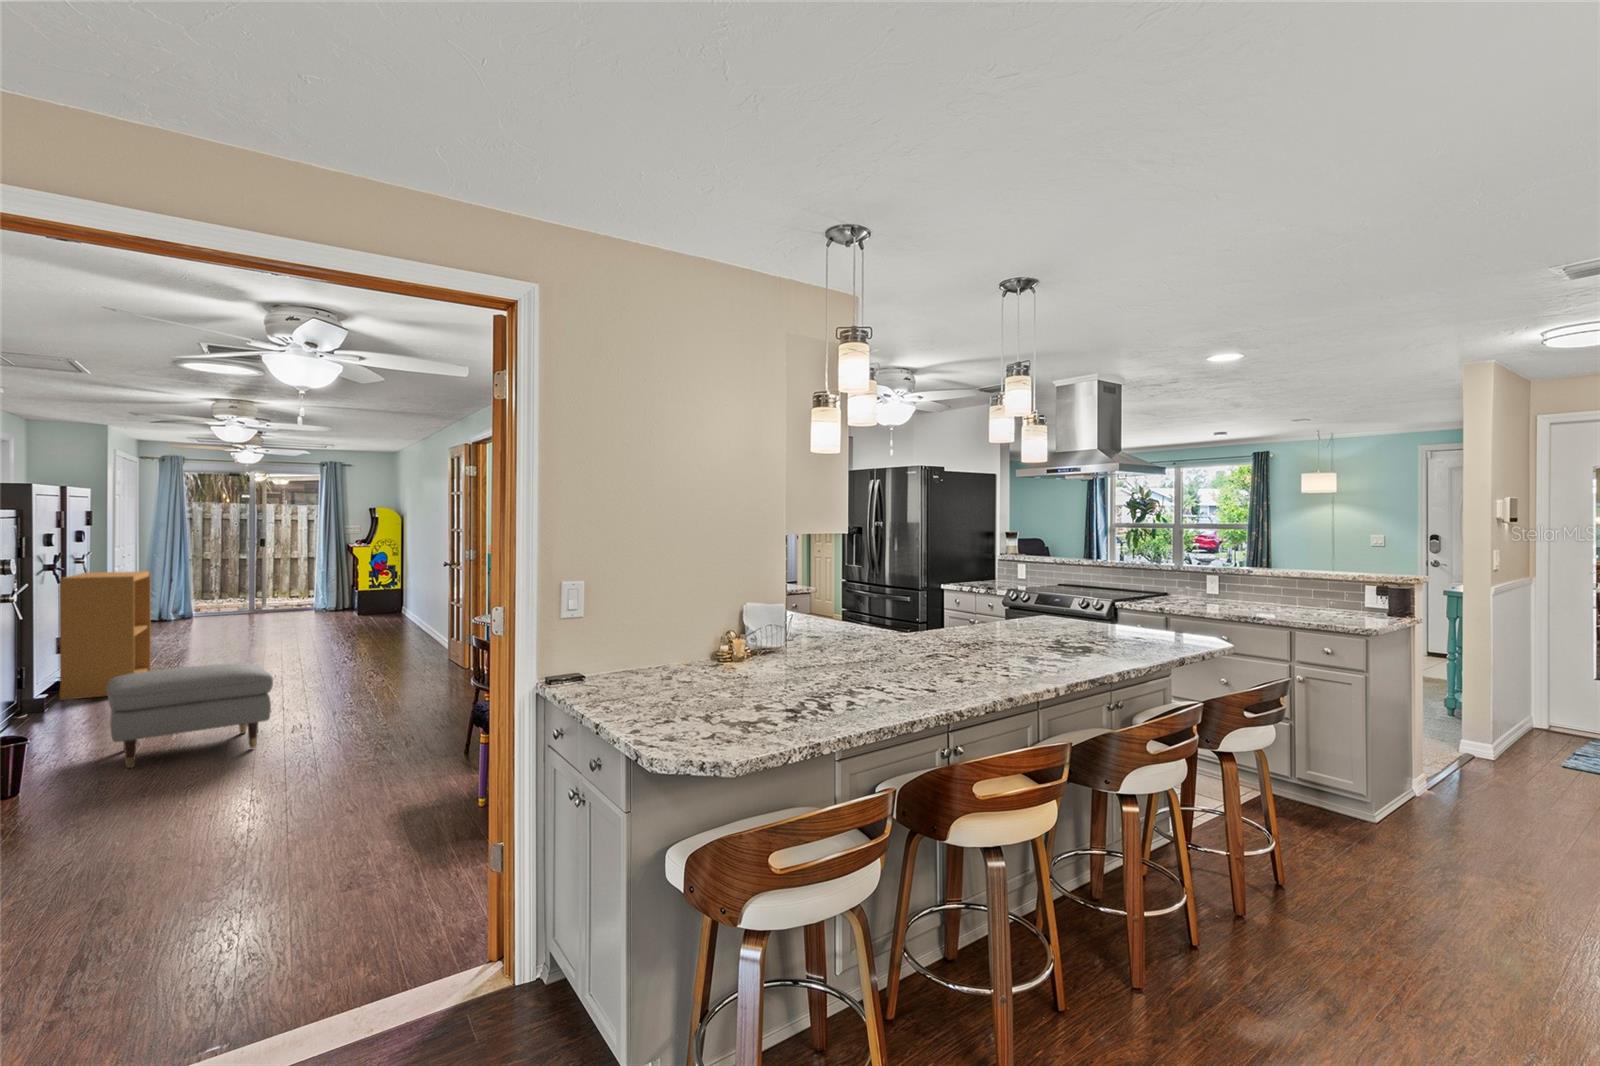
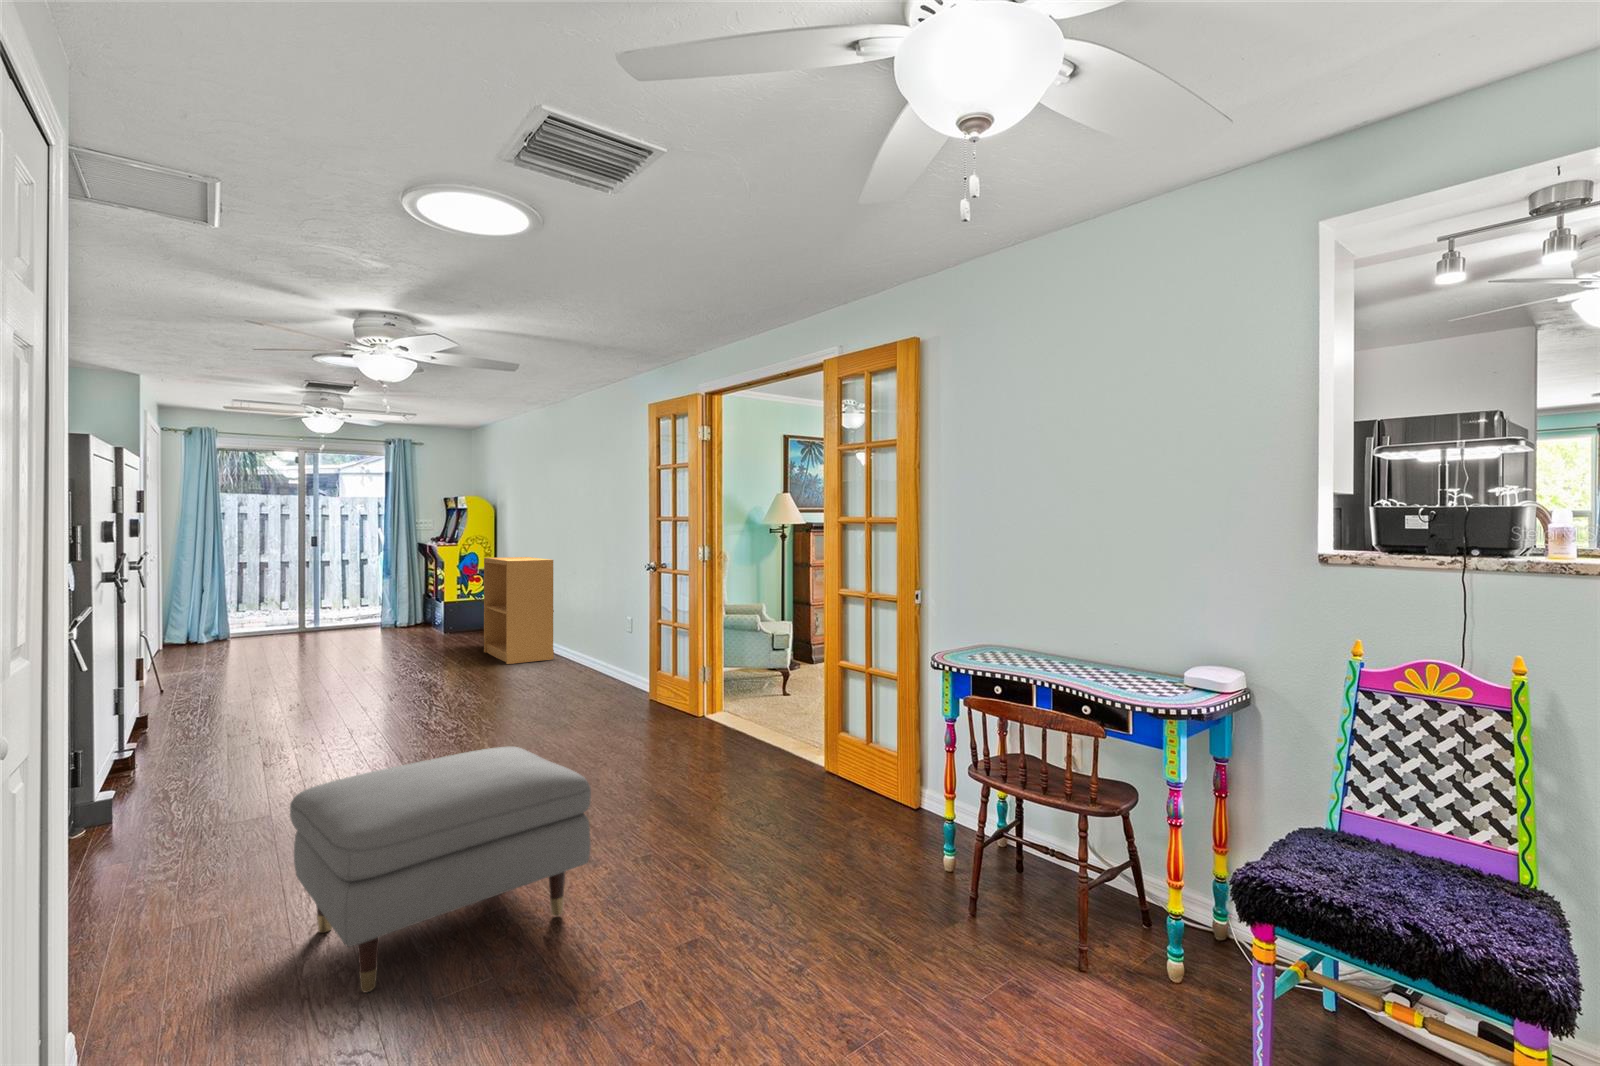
bookshelf: present [59,571,151,700] -> present [484,557,554,664]

